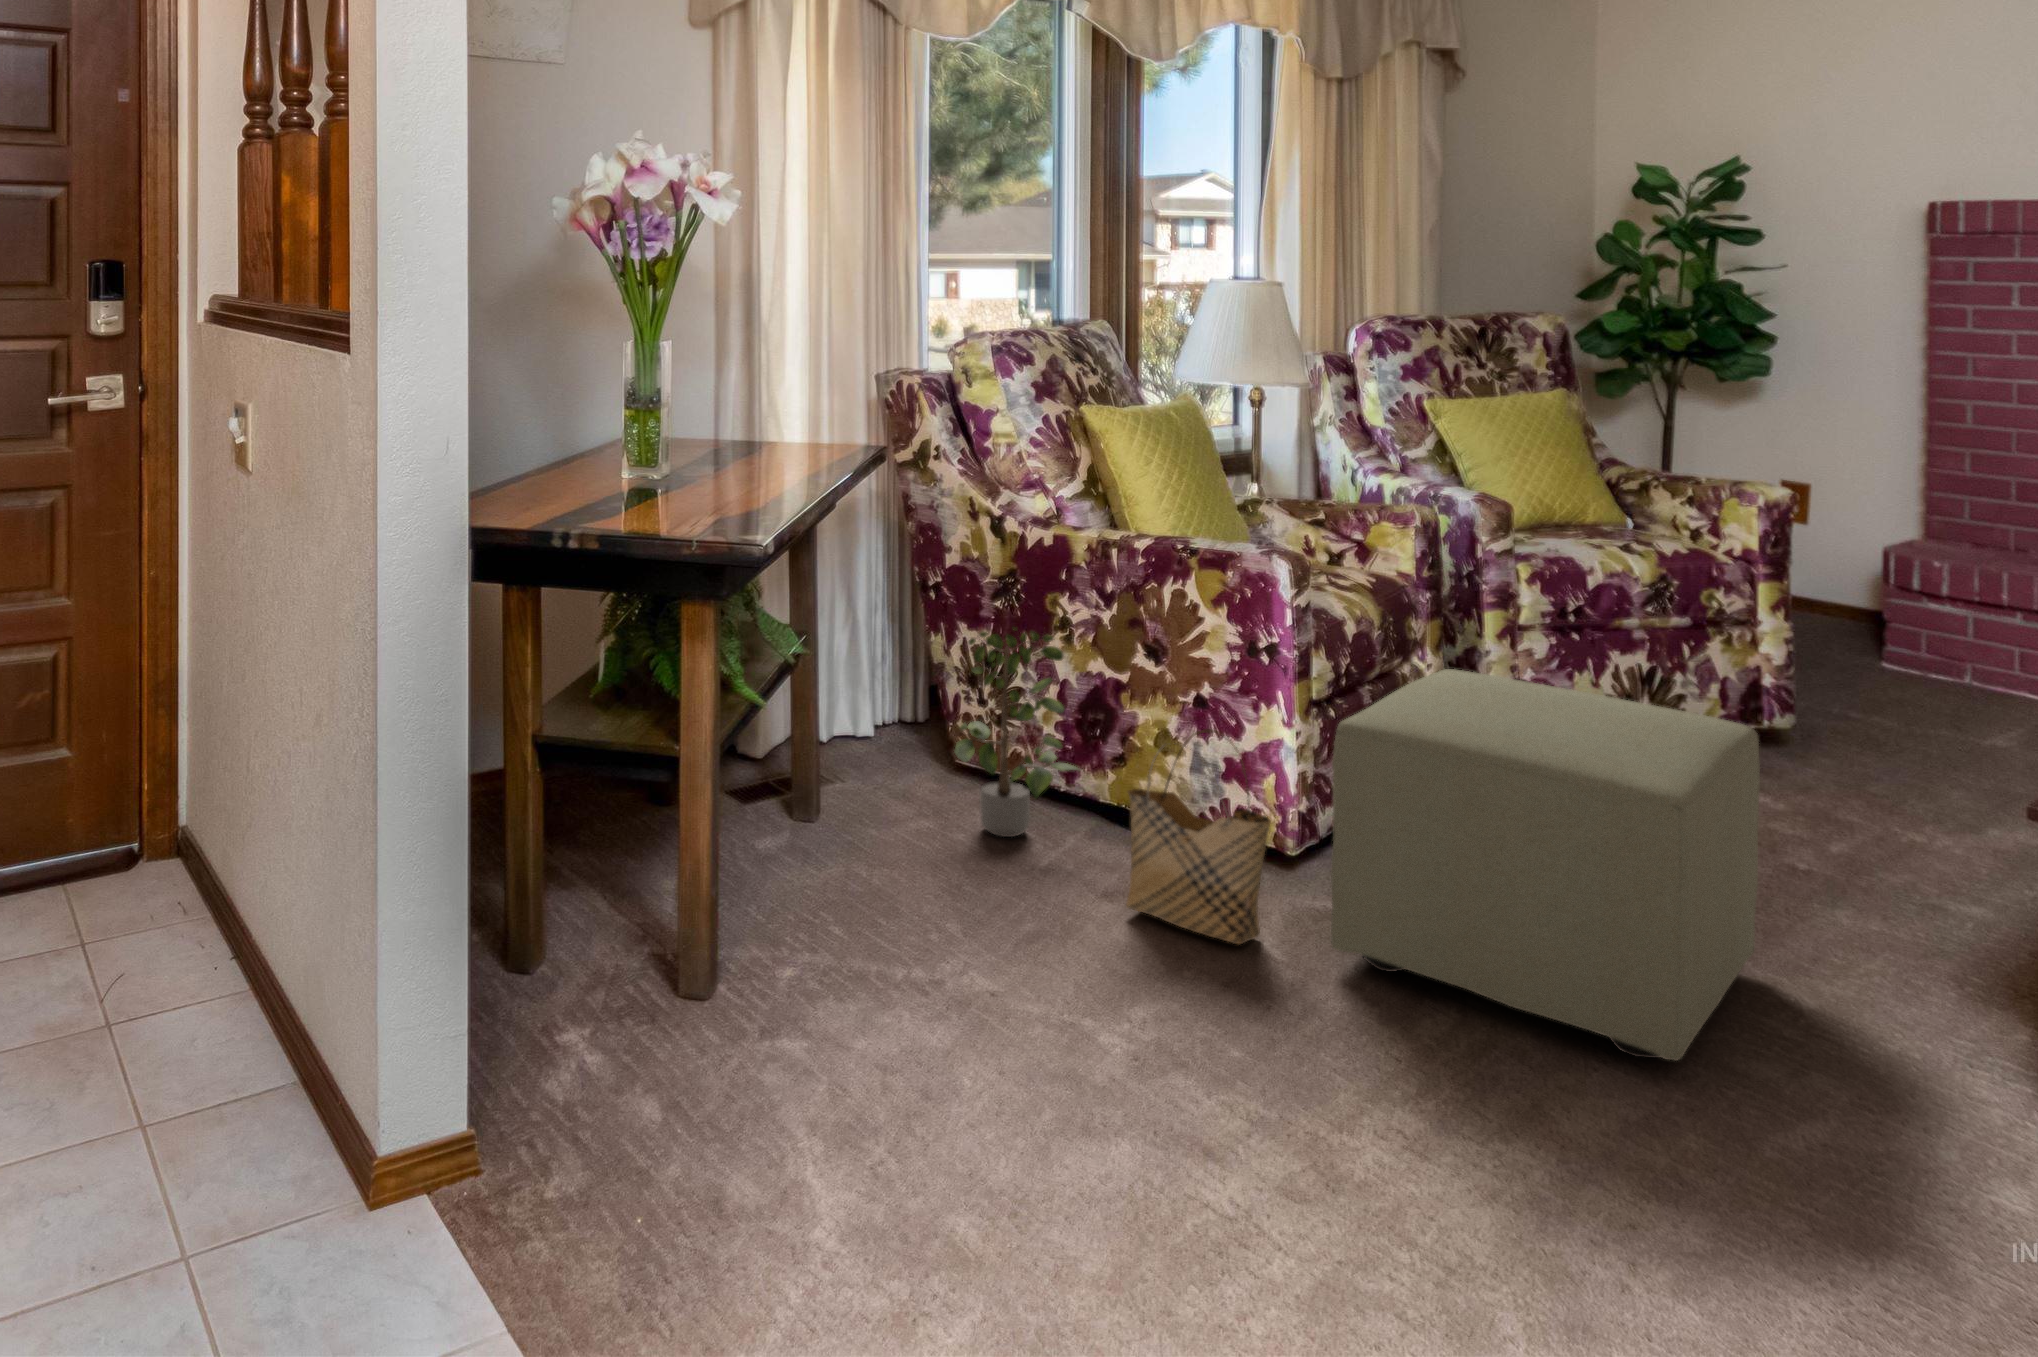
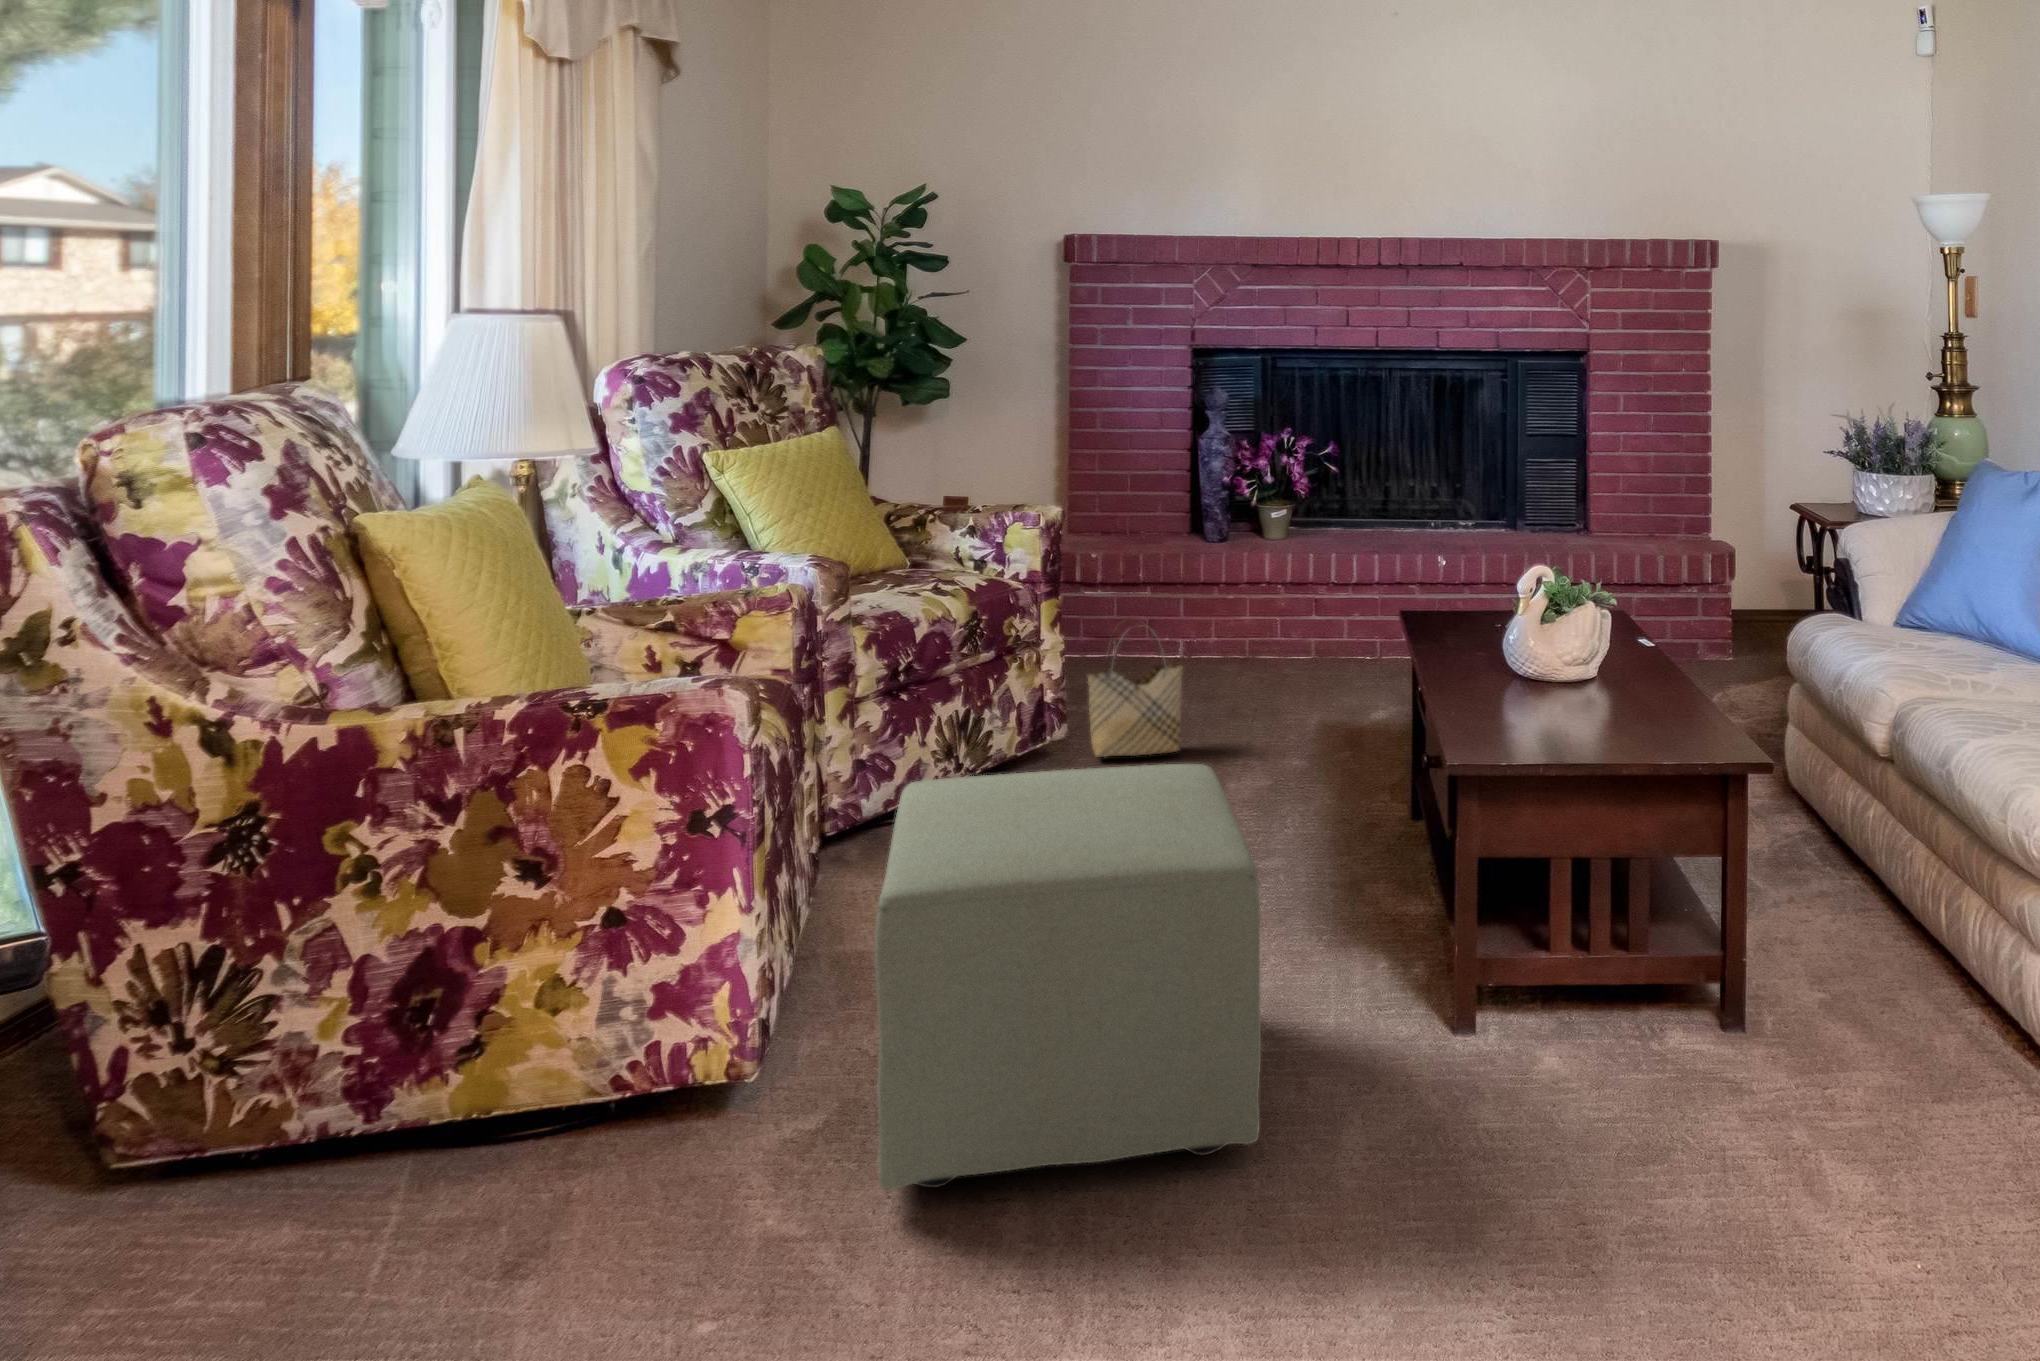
potted plant: present [955,628,1078,837] -> none [190,884,443,1260]
woven basket: present [1126,729,1271,944] -> present [1087,618,1183,757]

